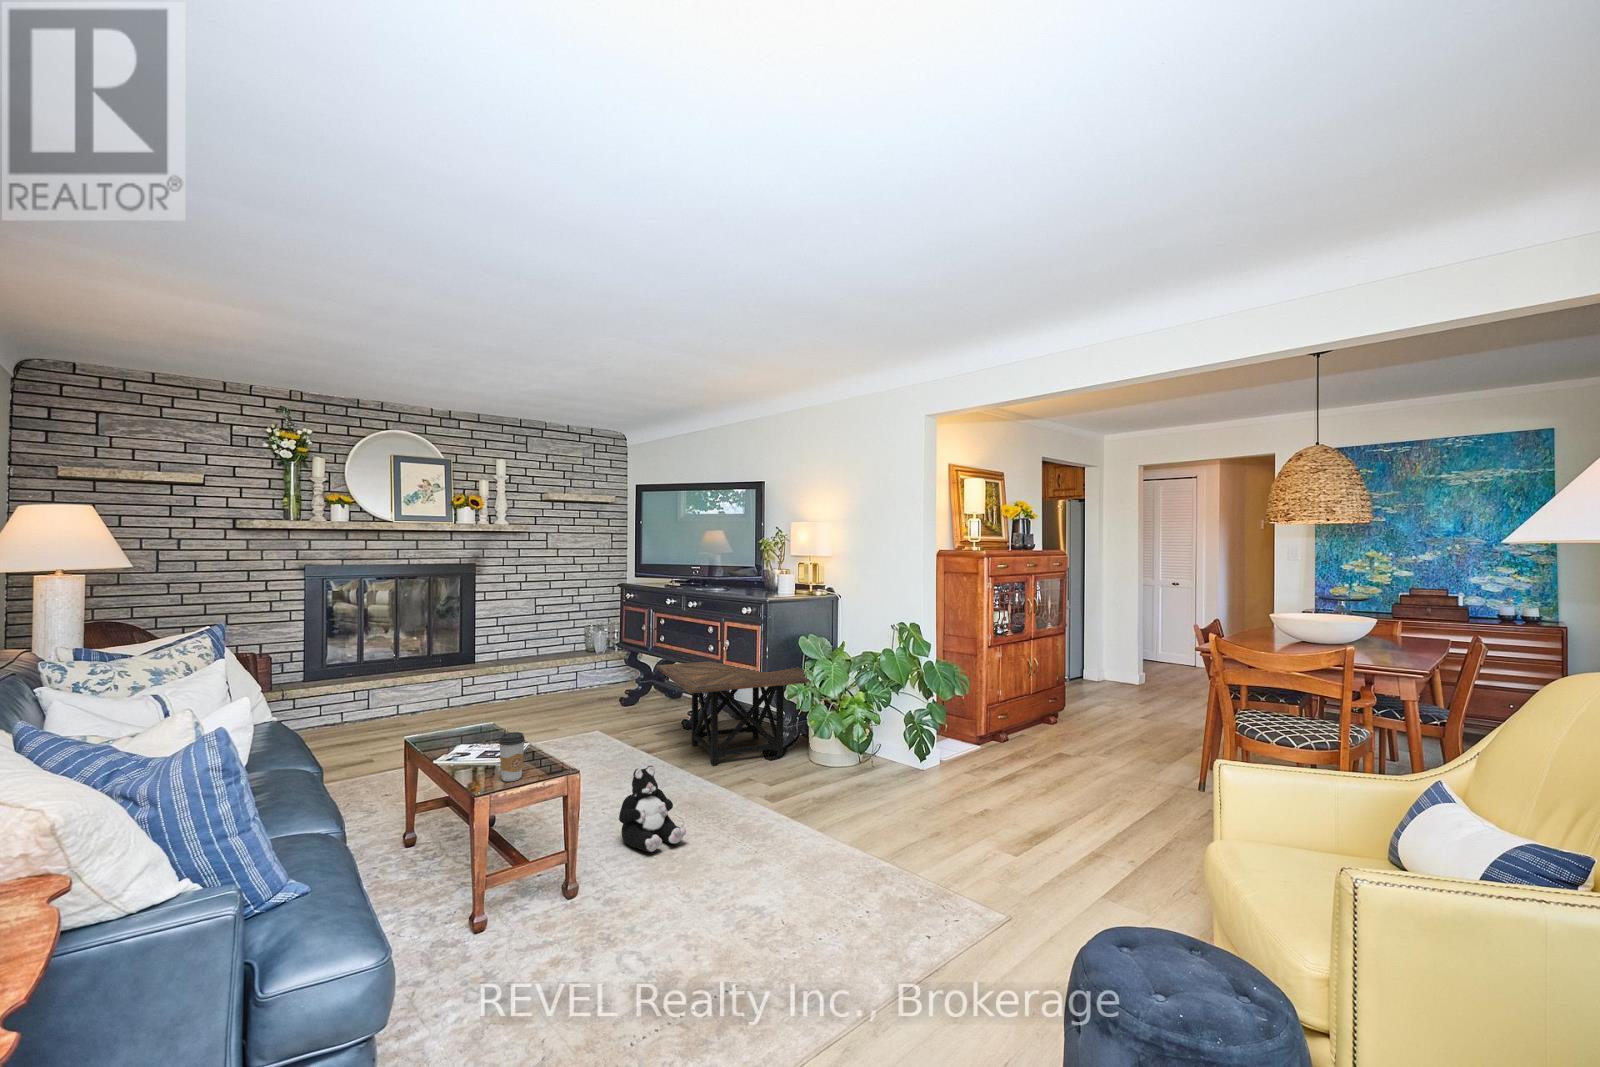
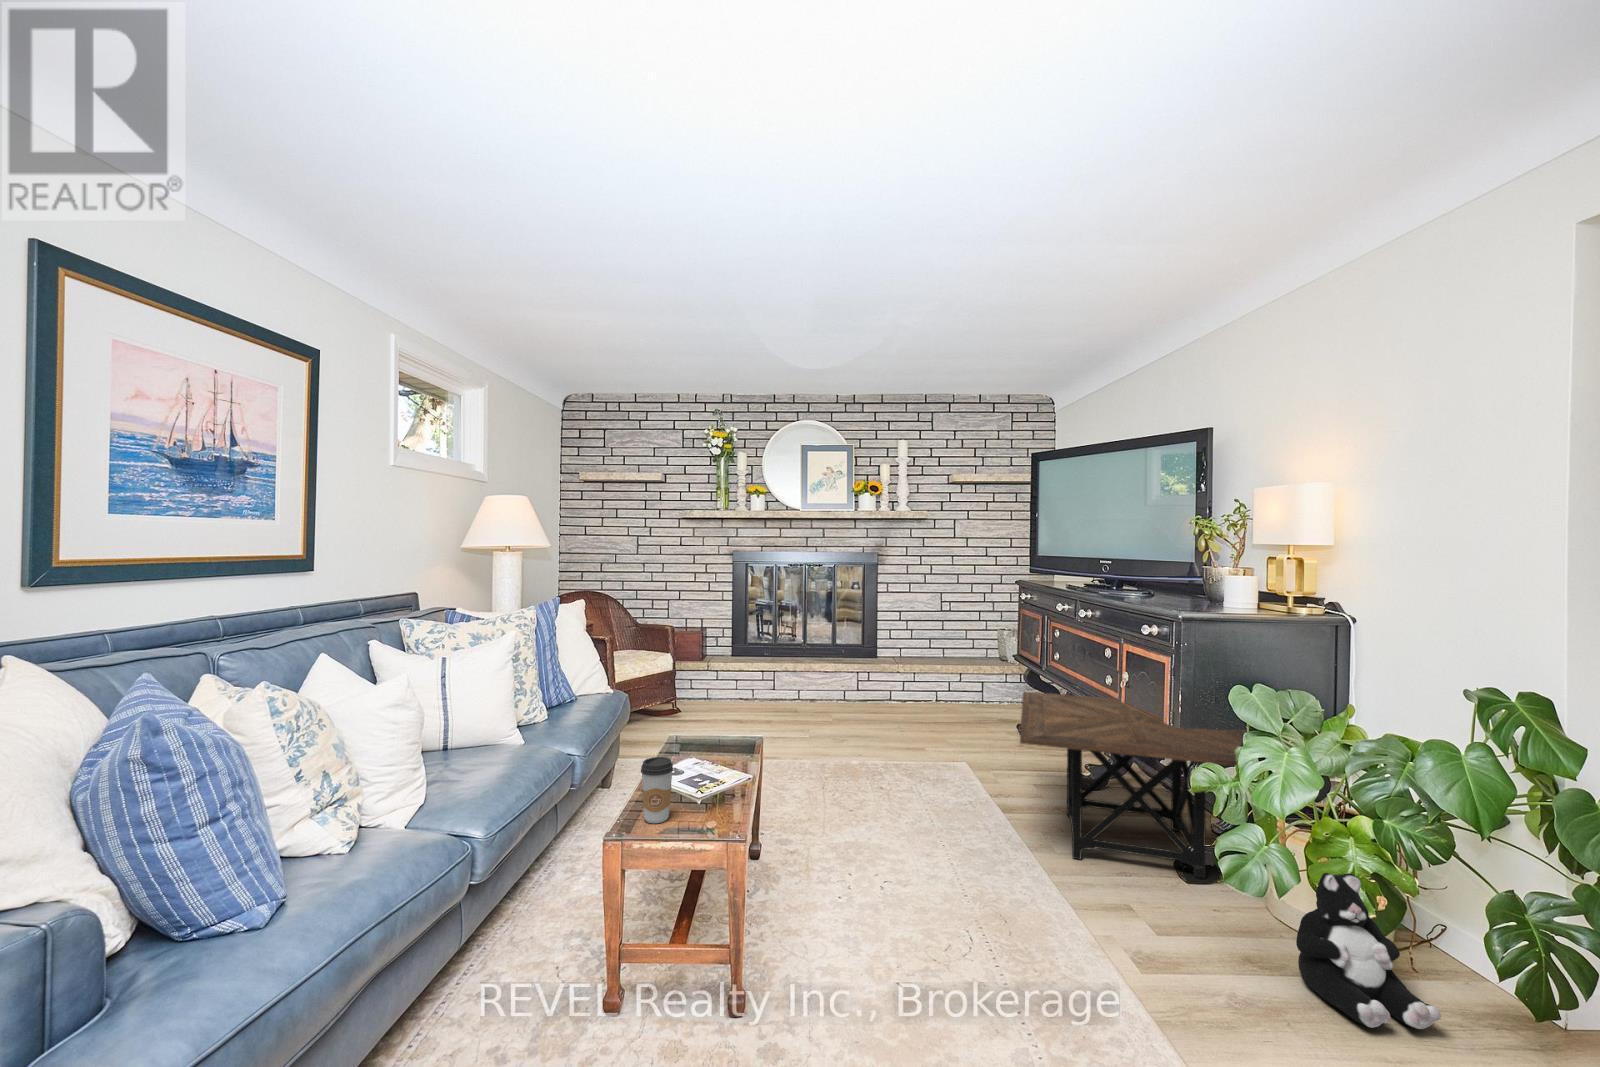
plush toy: present [619,766,686,852] -> present [1296,873,1441,1029]

